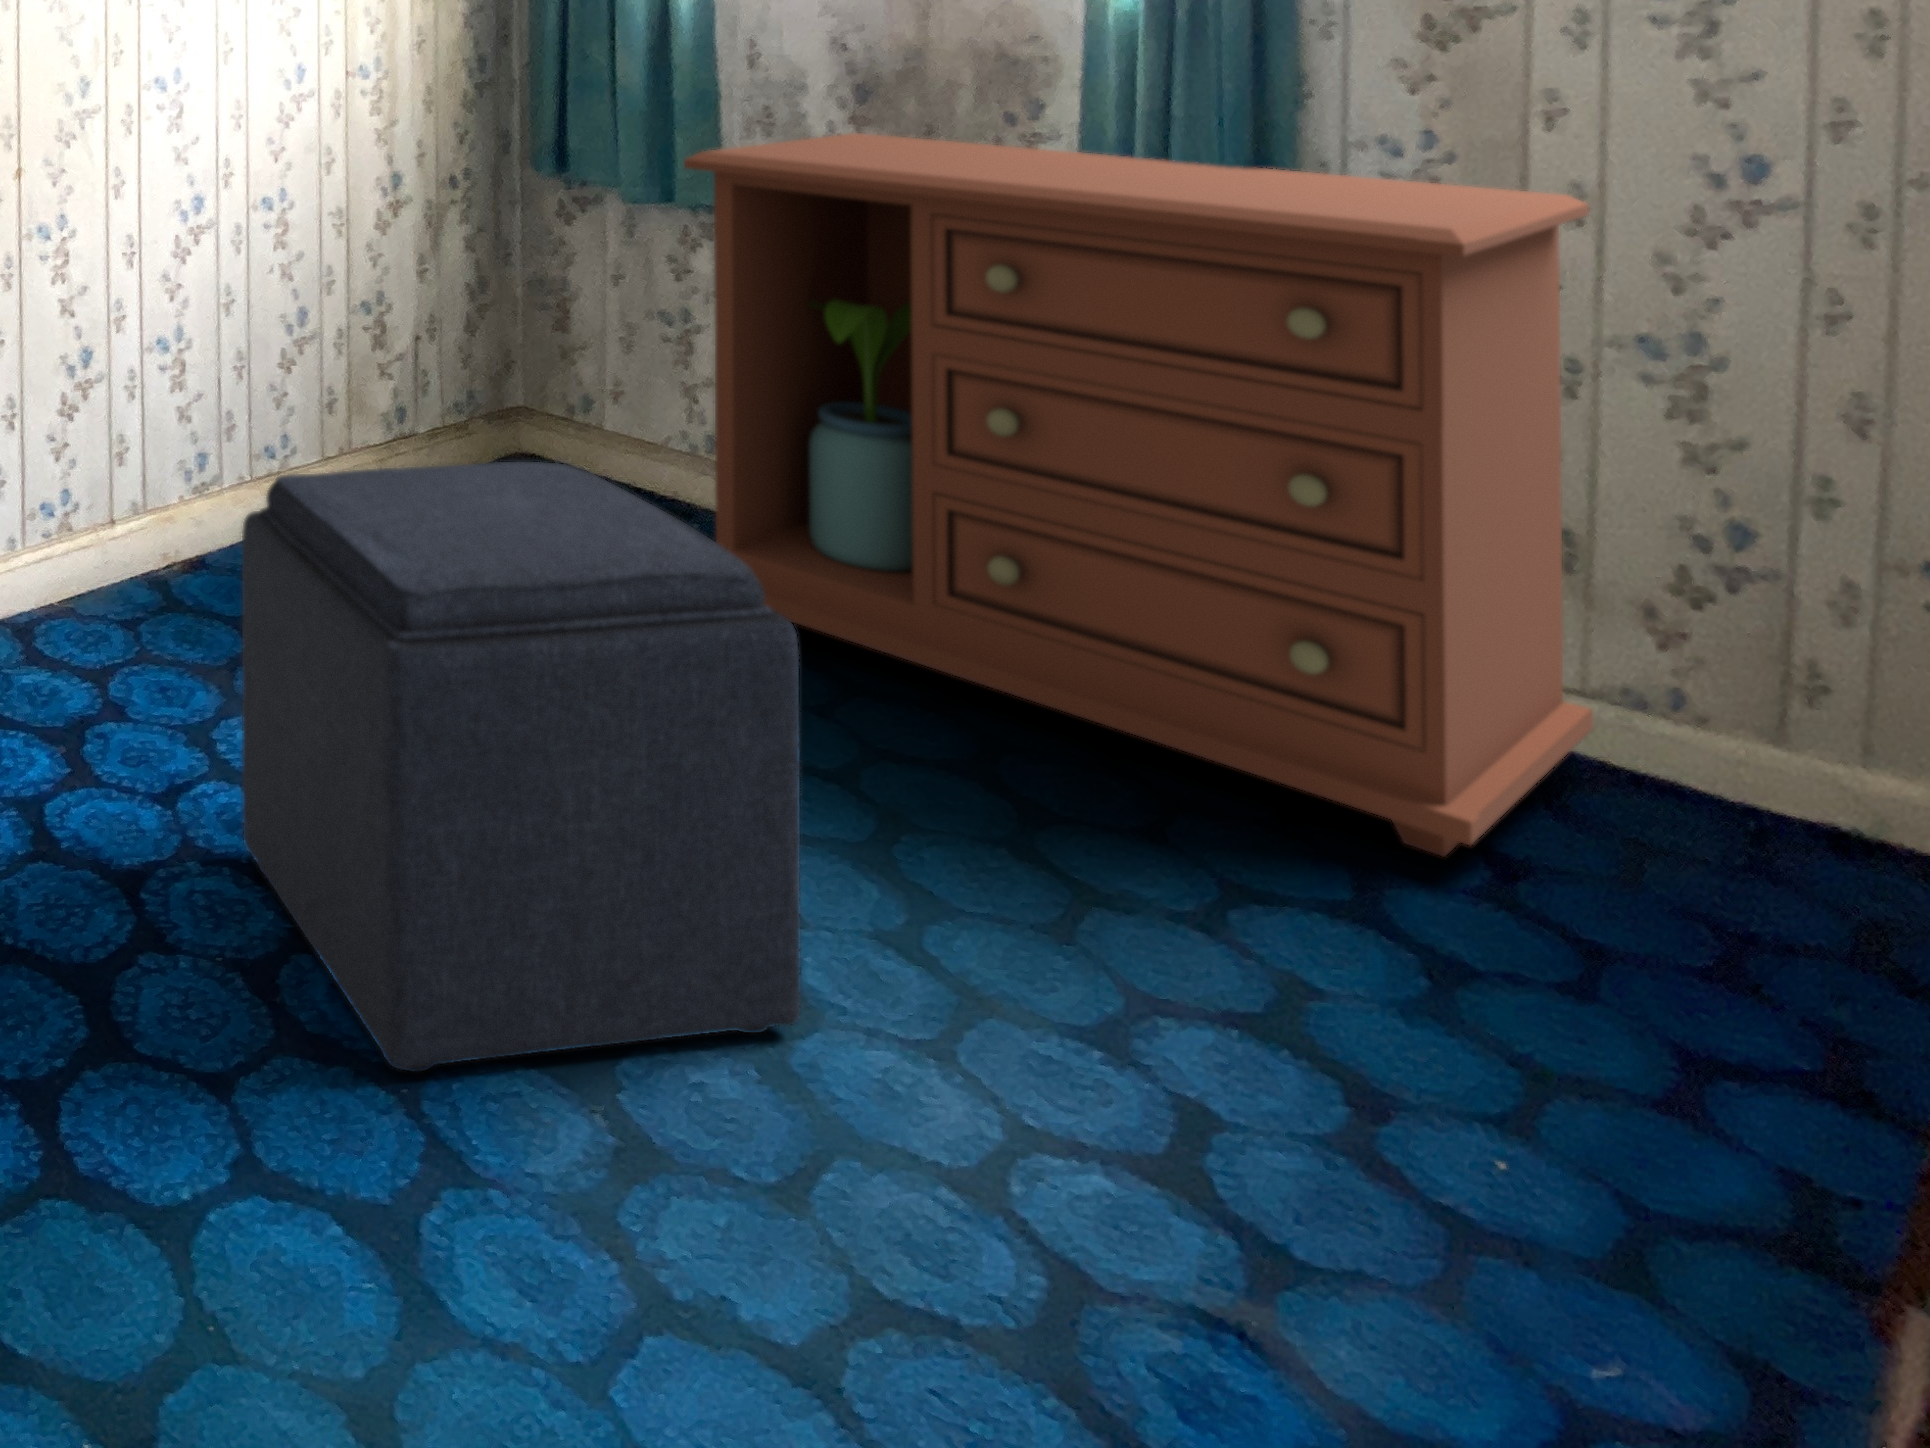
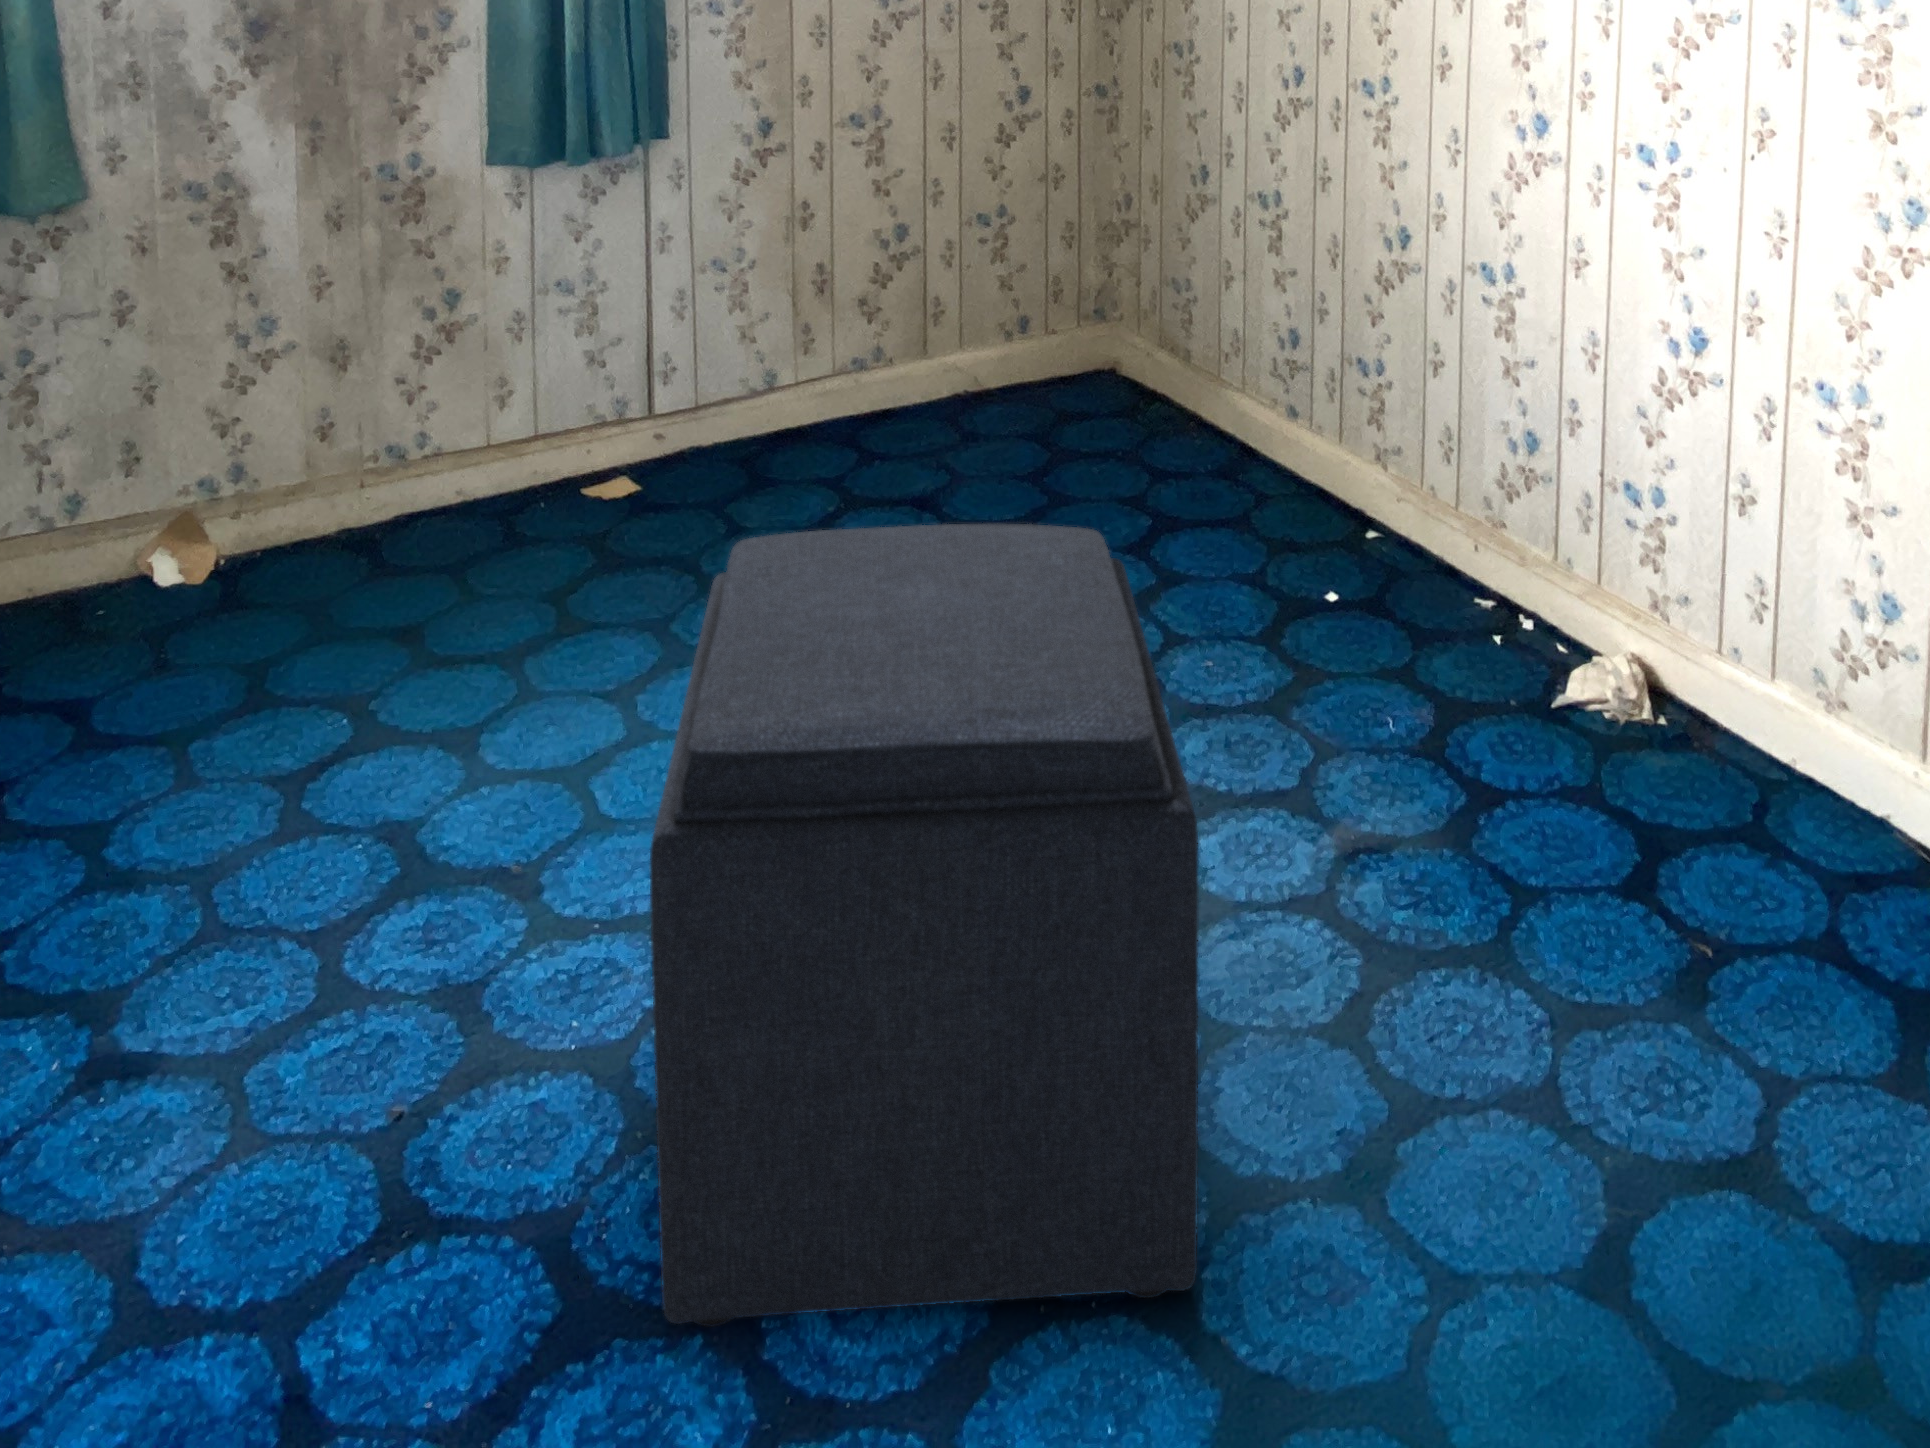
dresser: present [684,133,1593,857] -> none [259,30,968,669]

